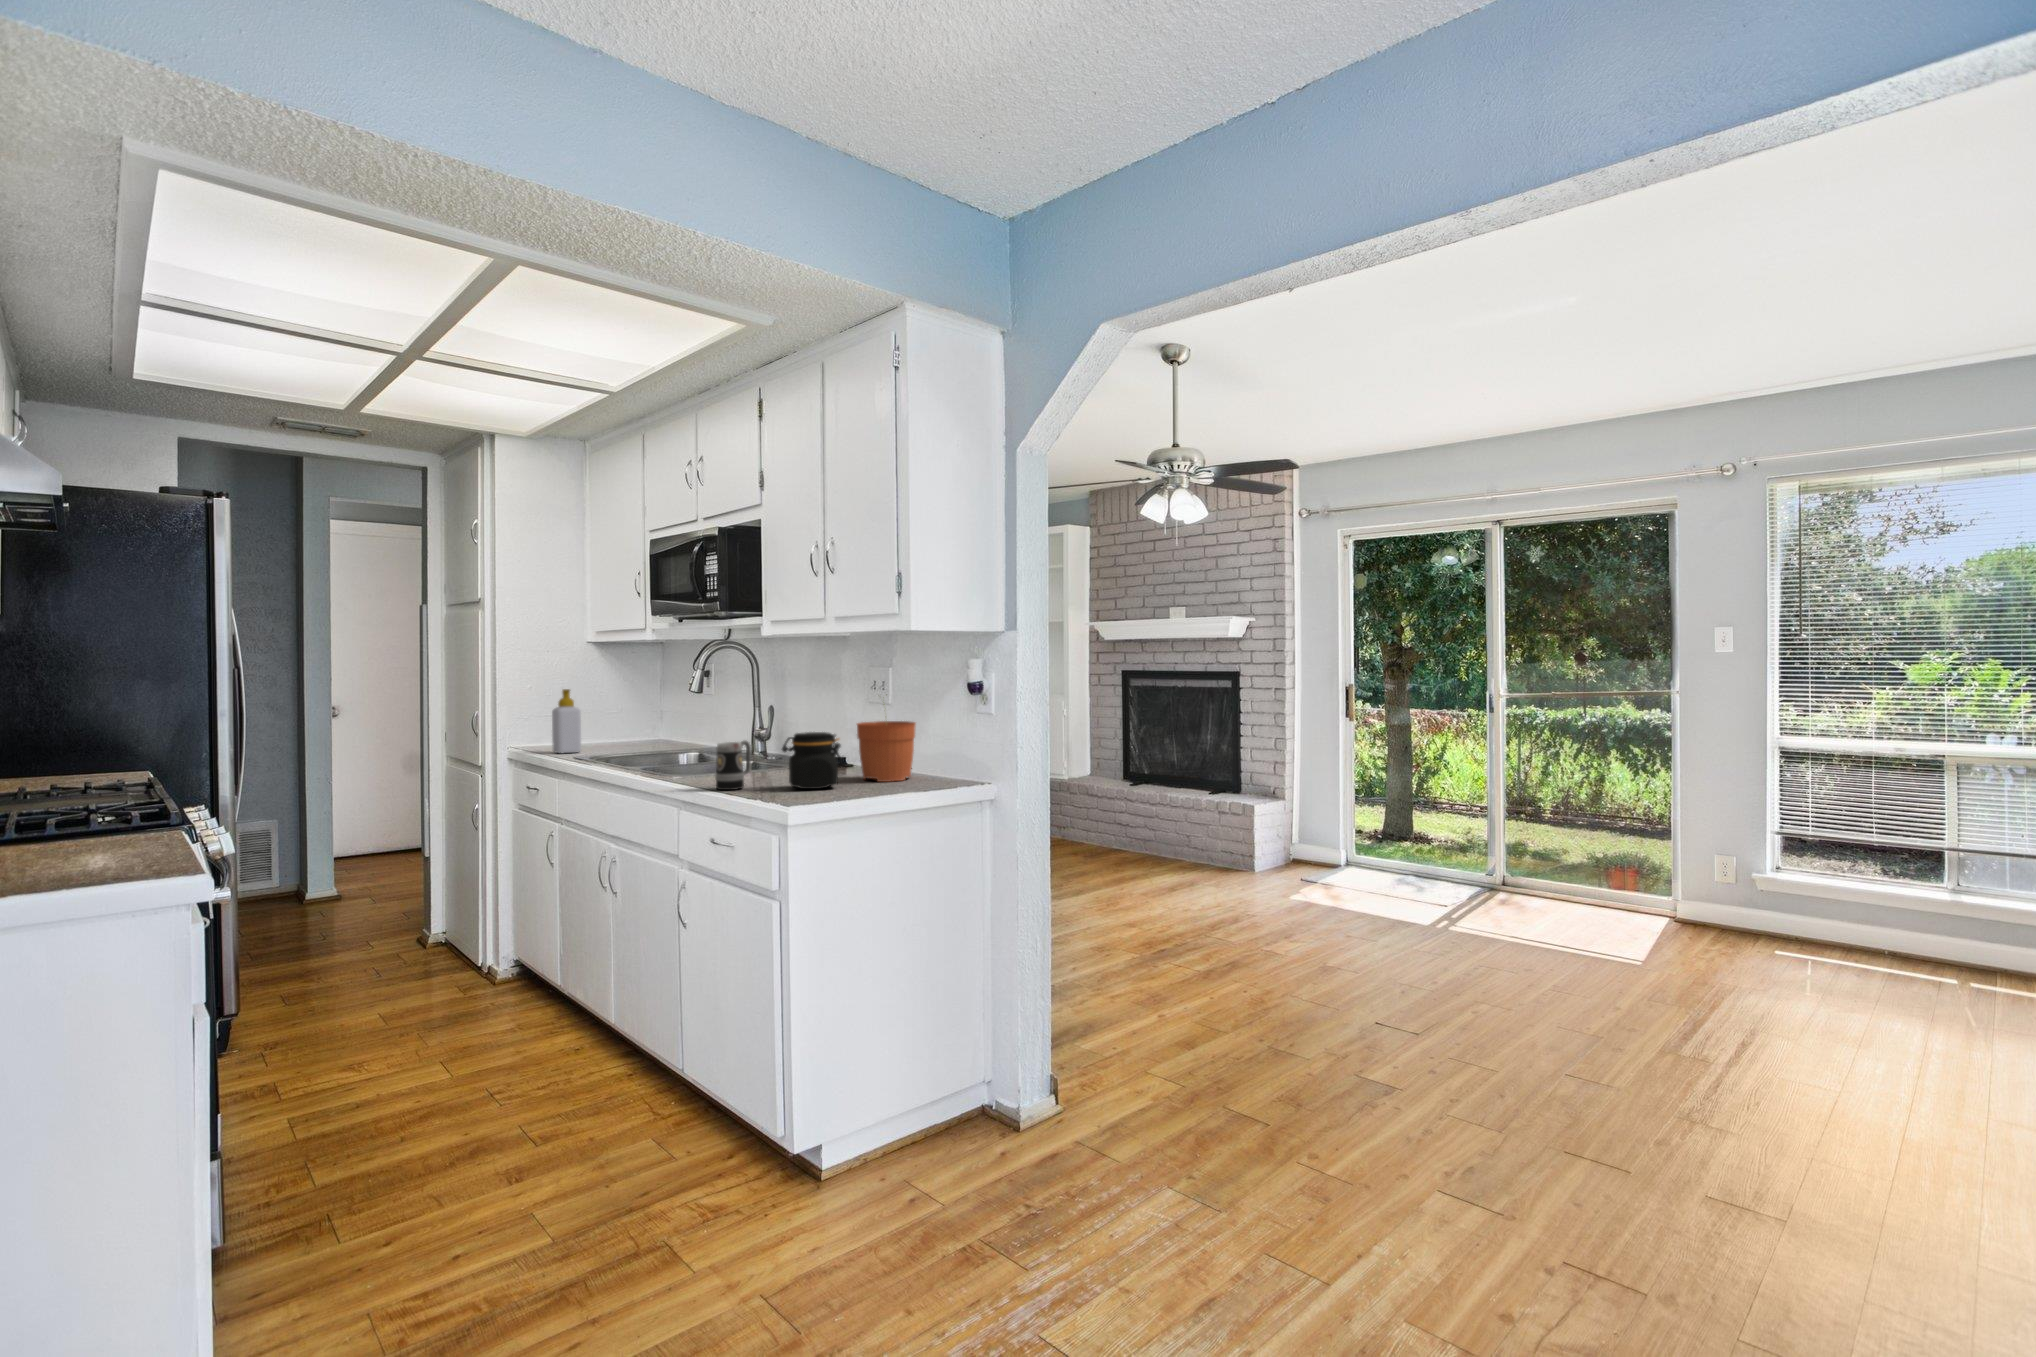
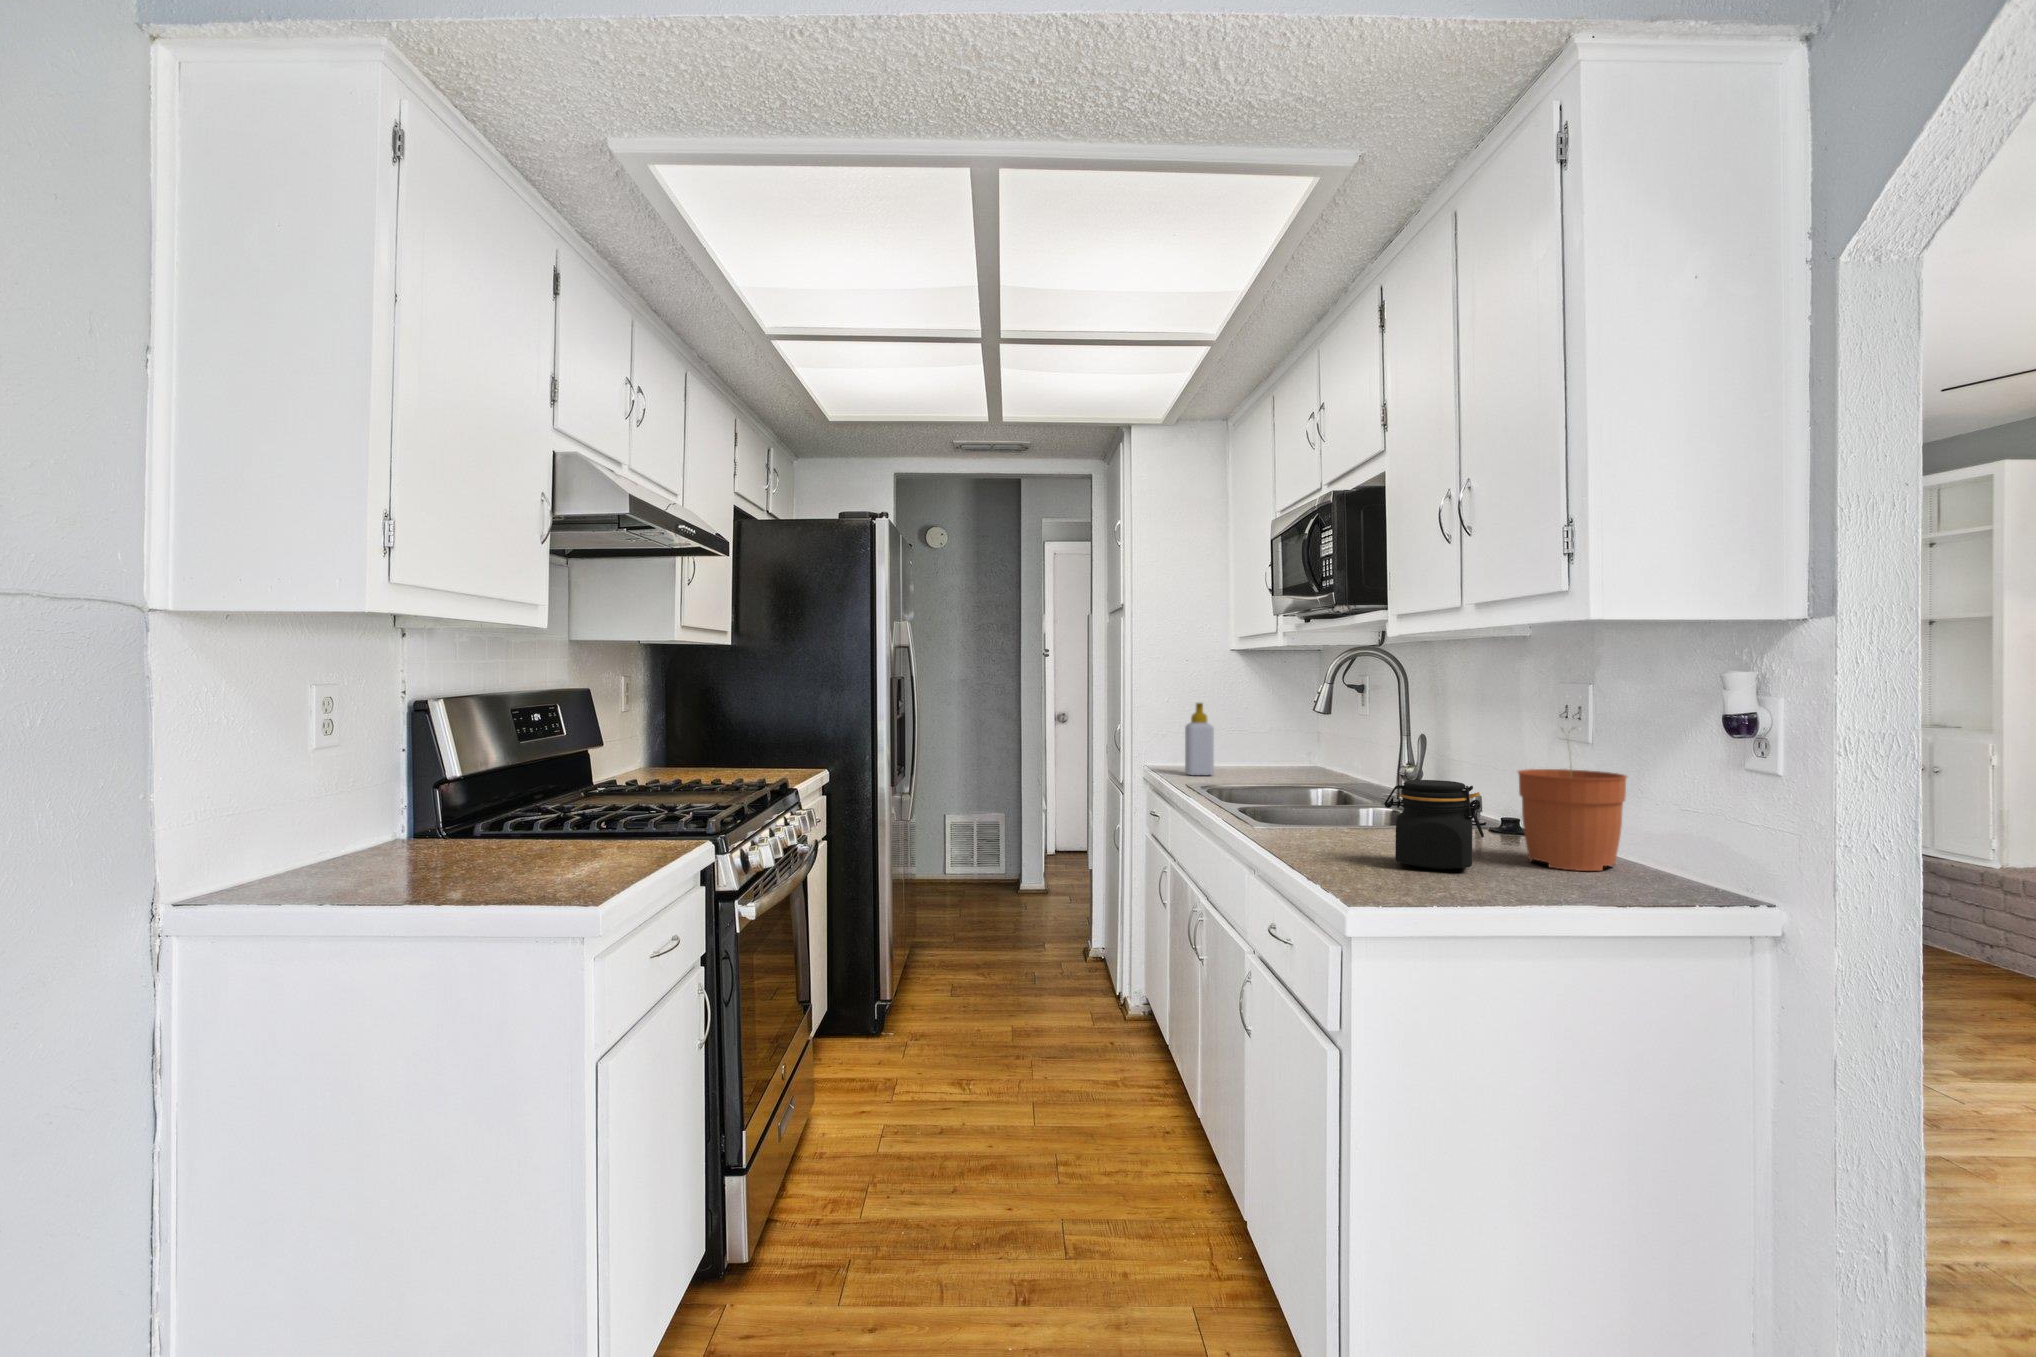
mug: present [715,741,751,790] -> none [1292,784,1347,854]

